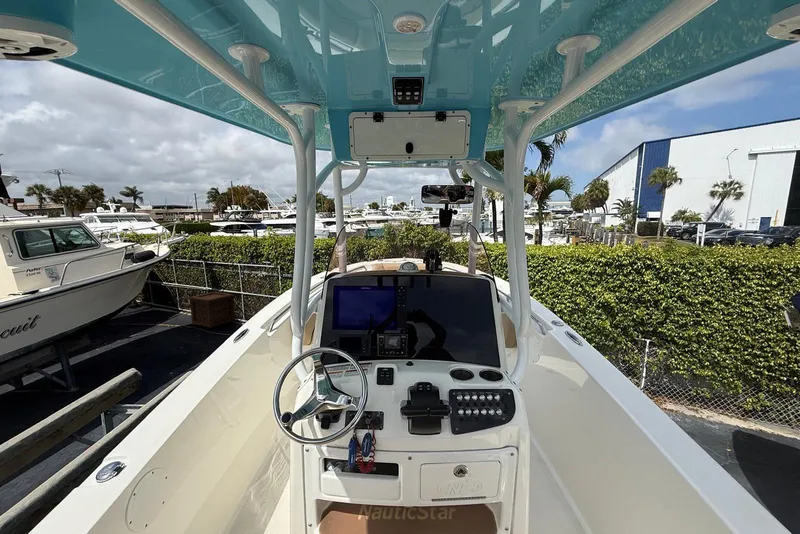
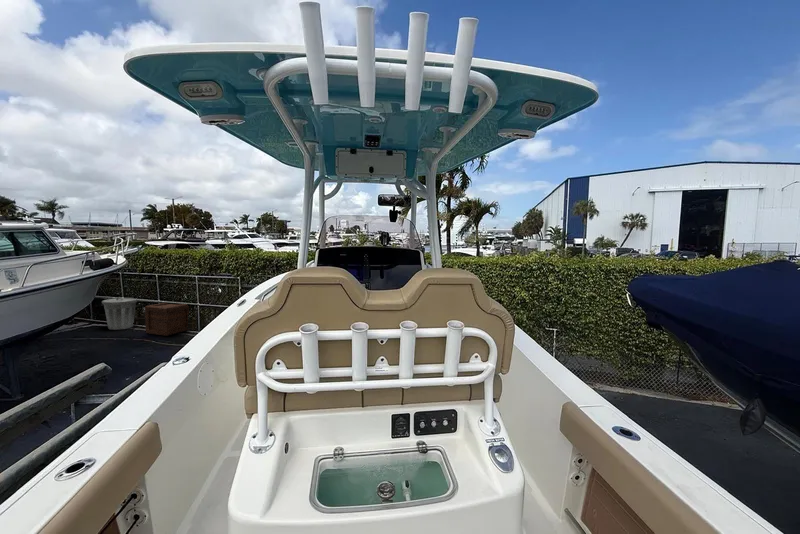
trash can: none [152,287,185,319] -> present [102,297,137,330]

